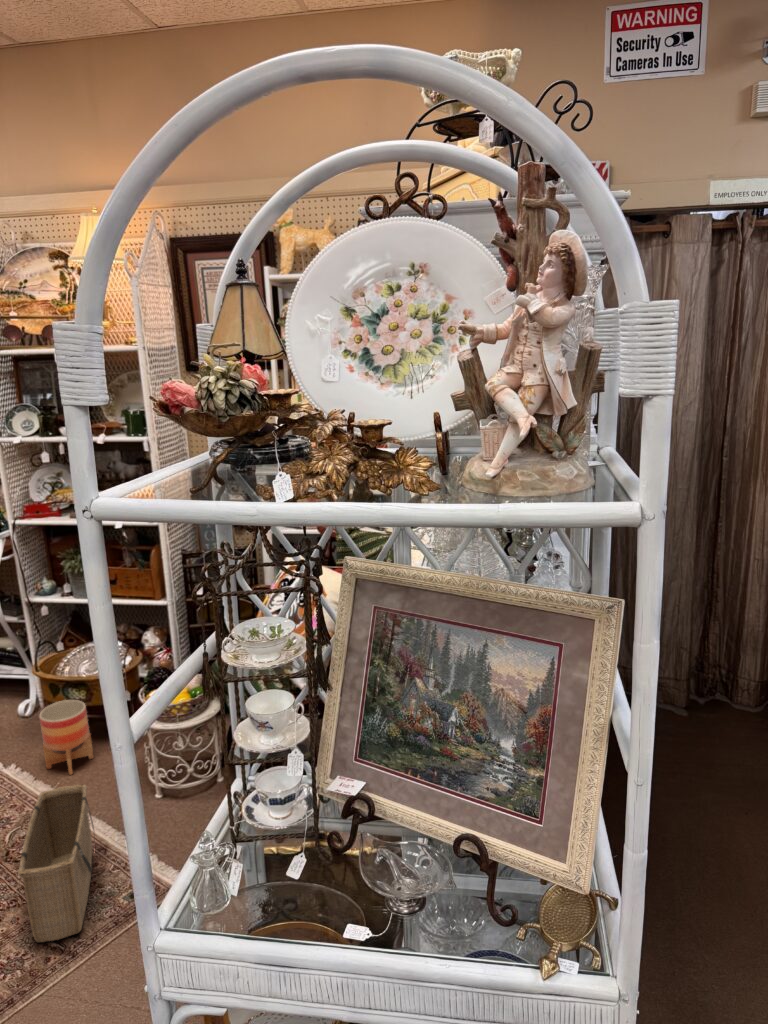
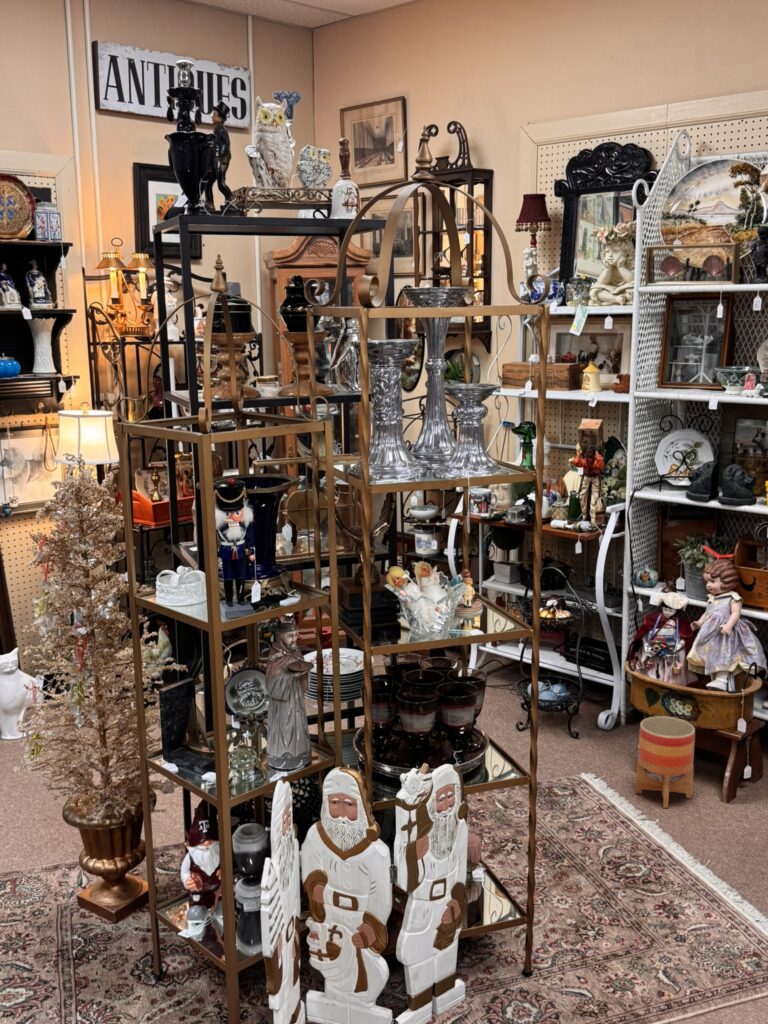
basket: present [18,785,94,942] -> none [637,805,718,980]

